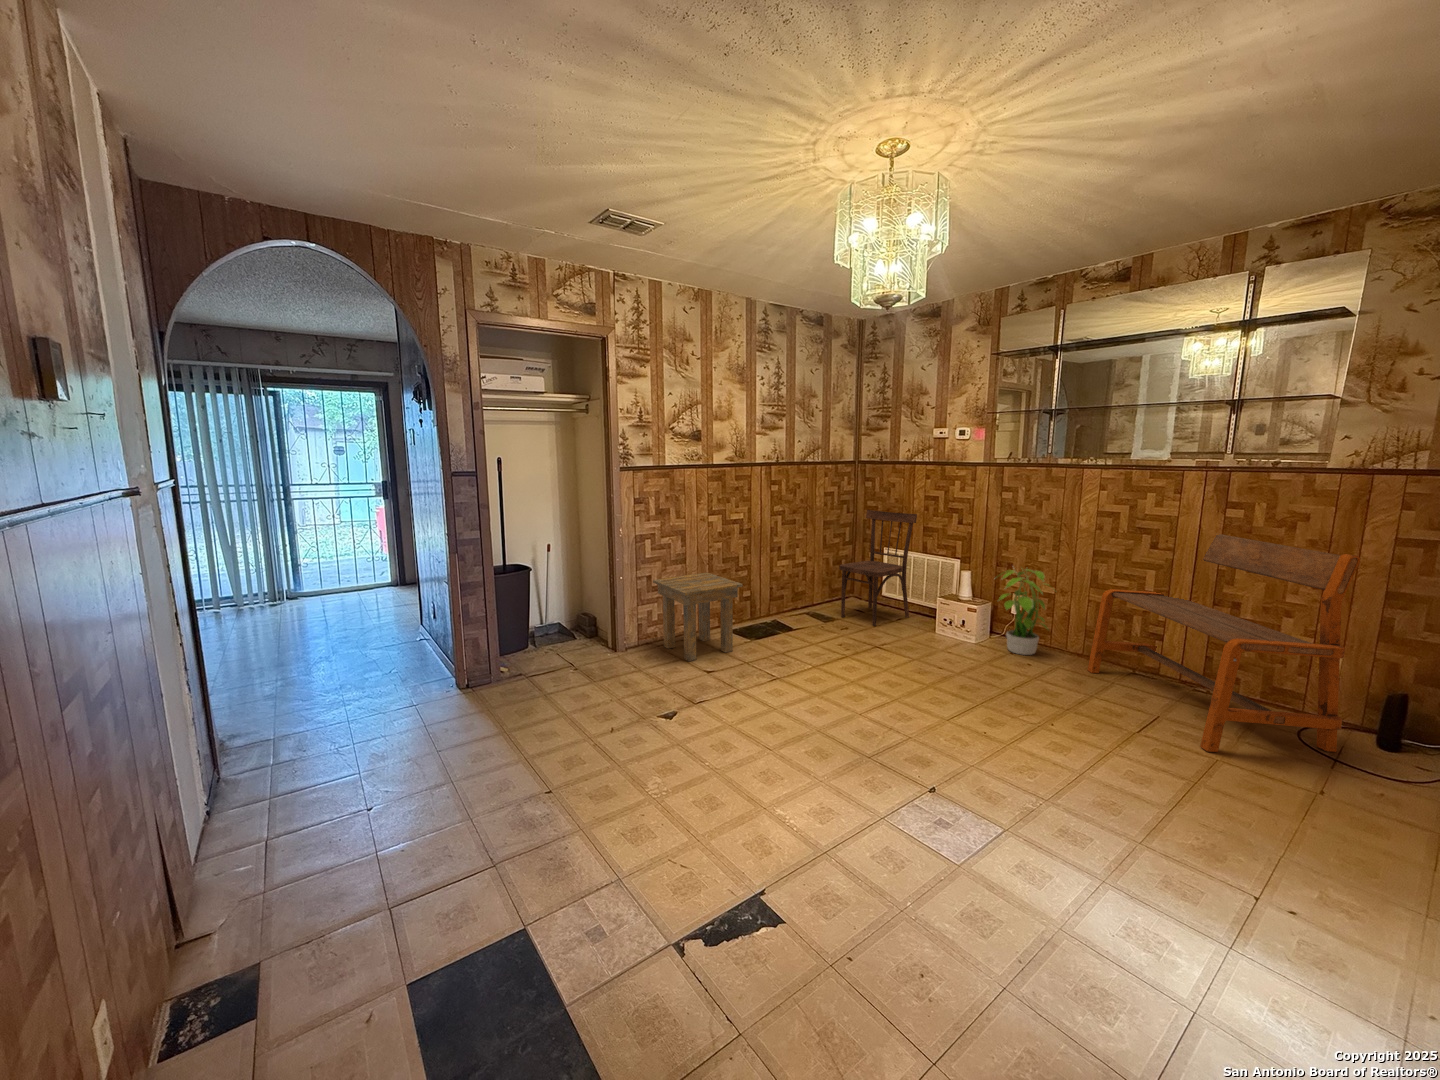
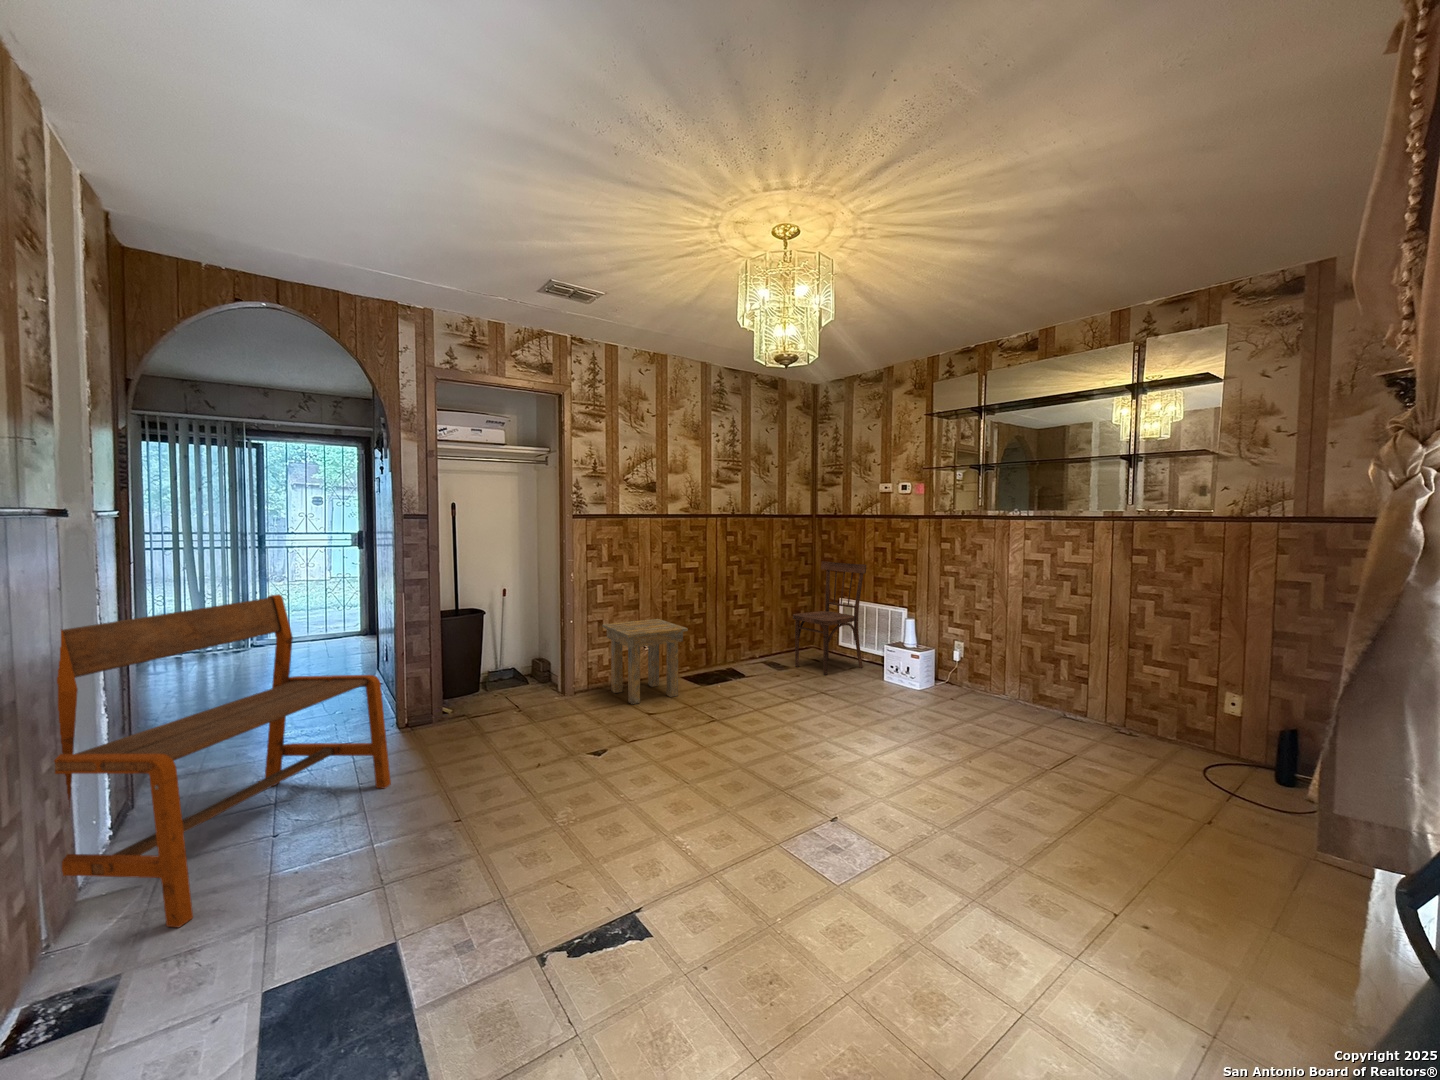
bench: present [1088,534,1360,752] -> present [54,594,391,927]
potted plant: present [999,569,1049,655] -> none [935,613,994,702]

